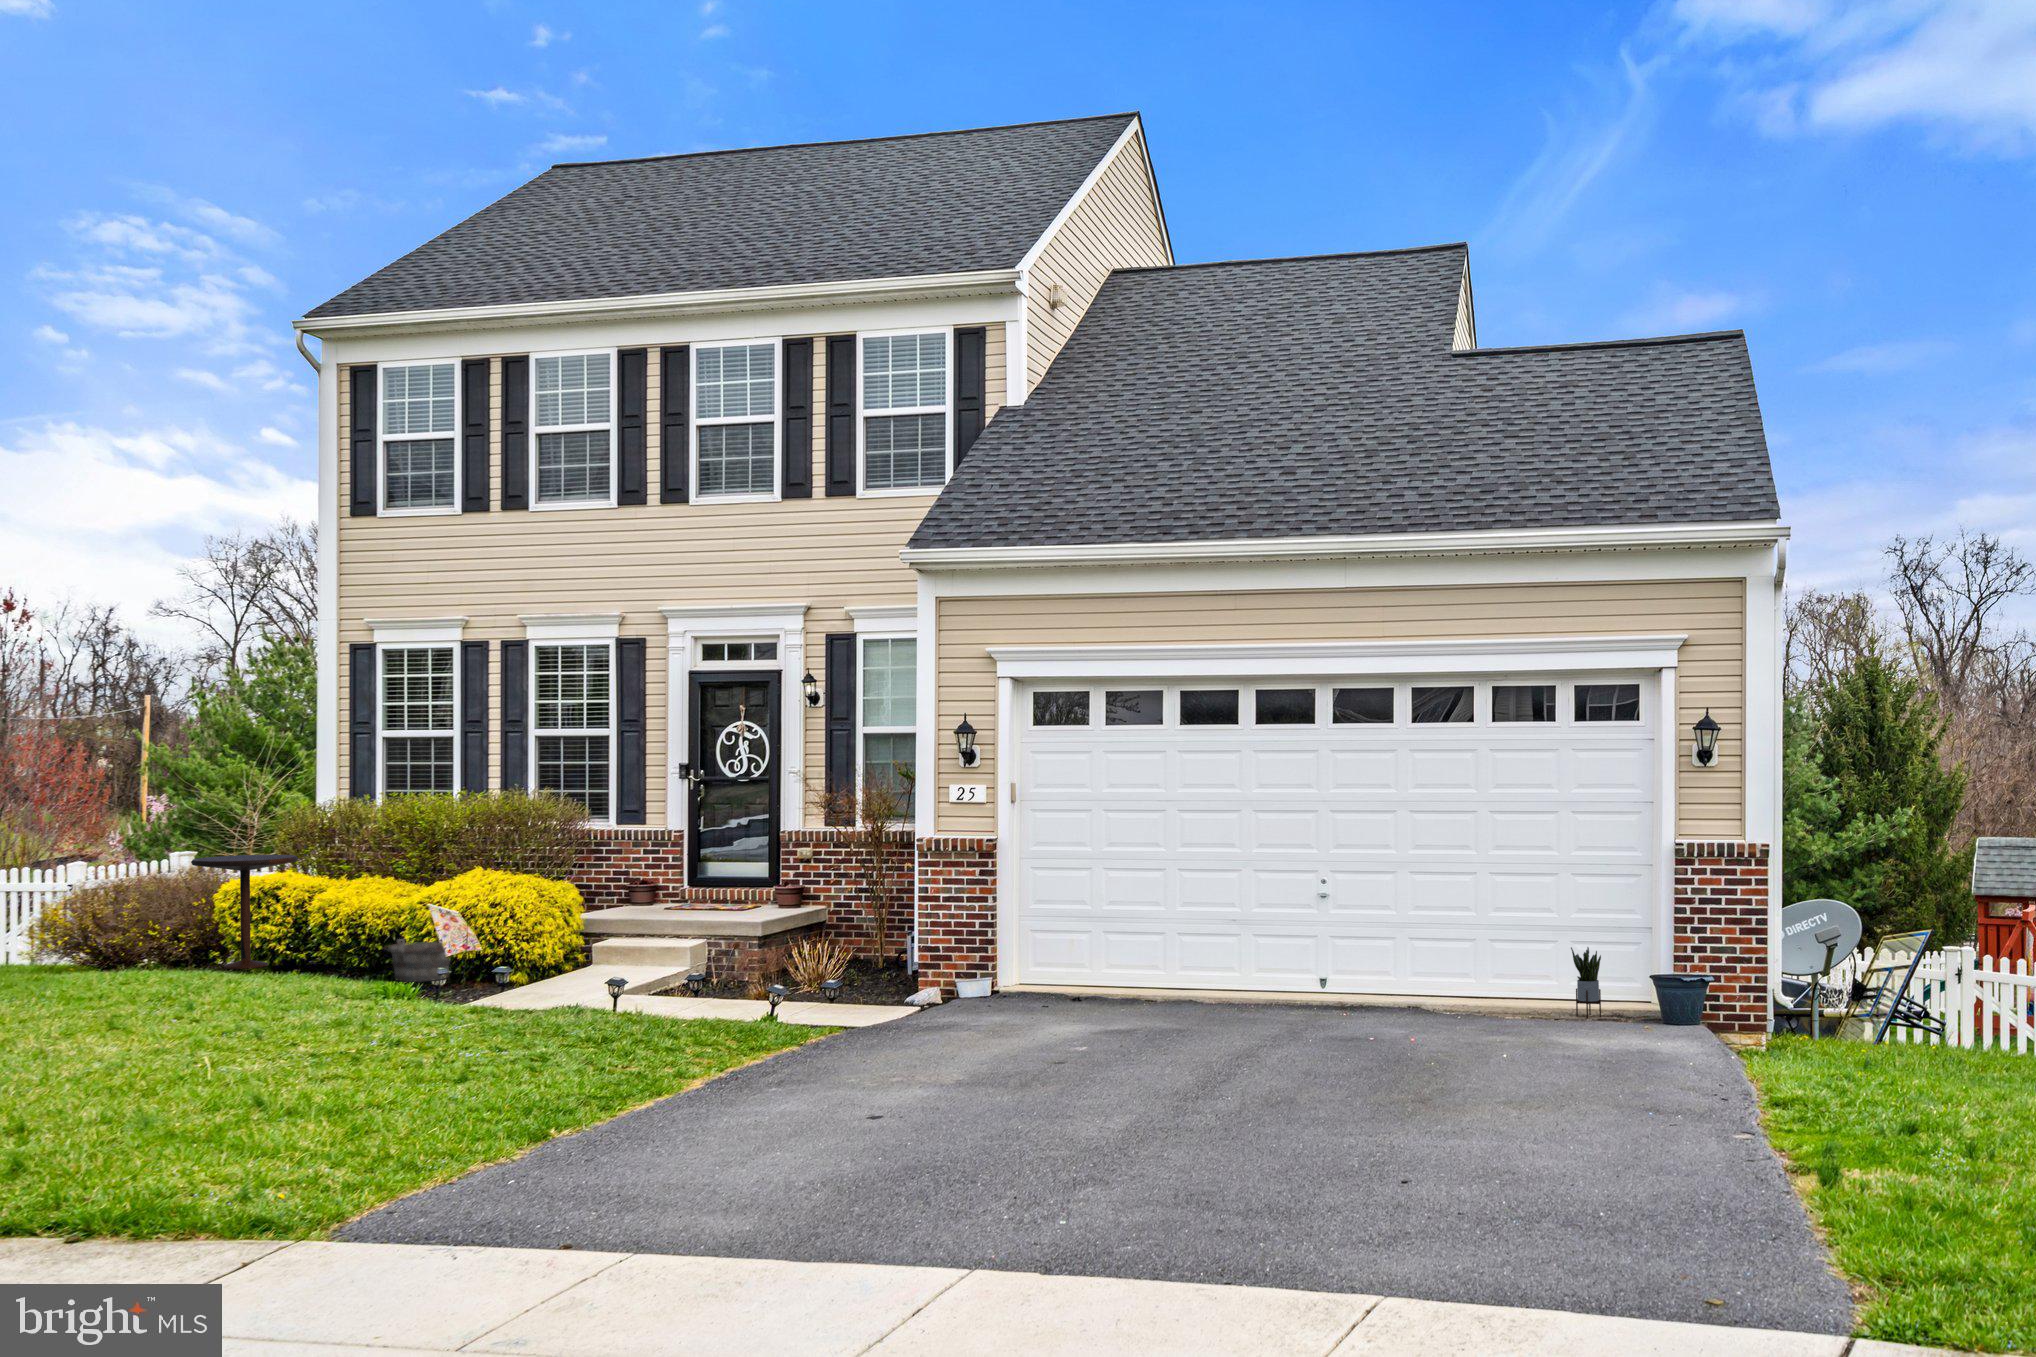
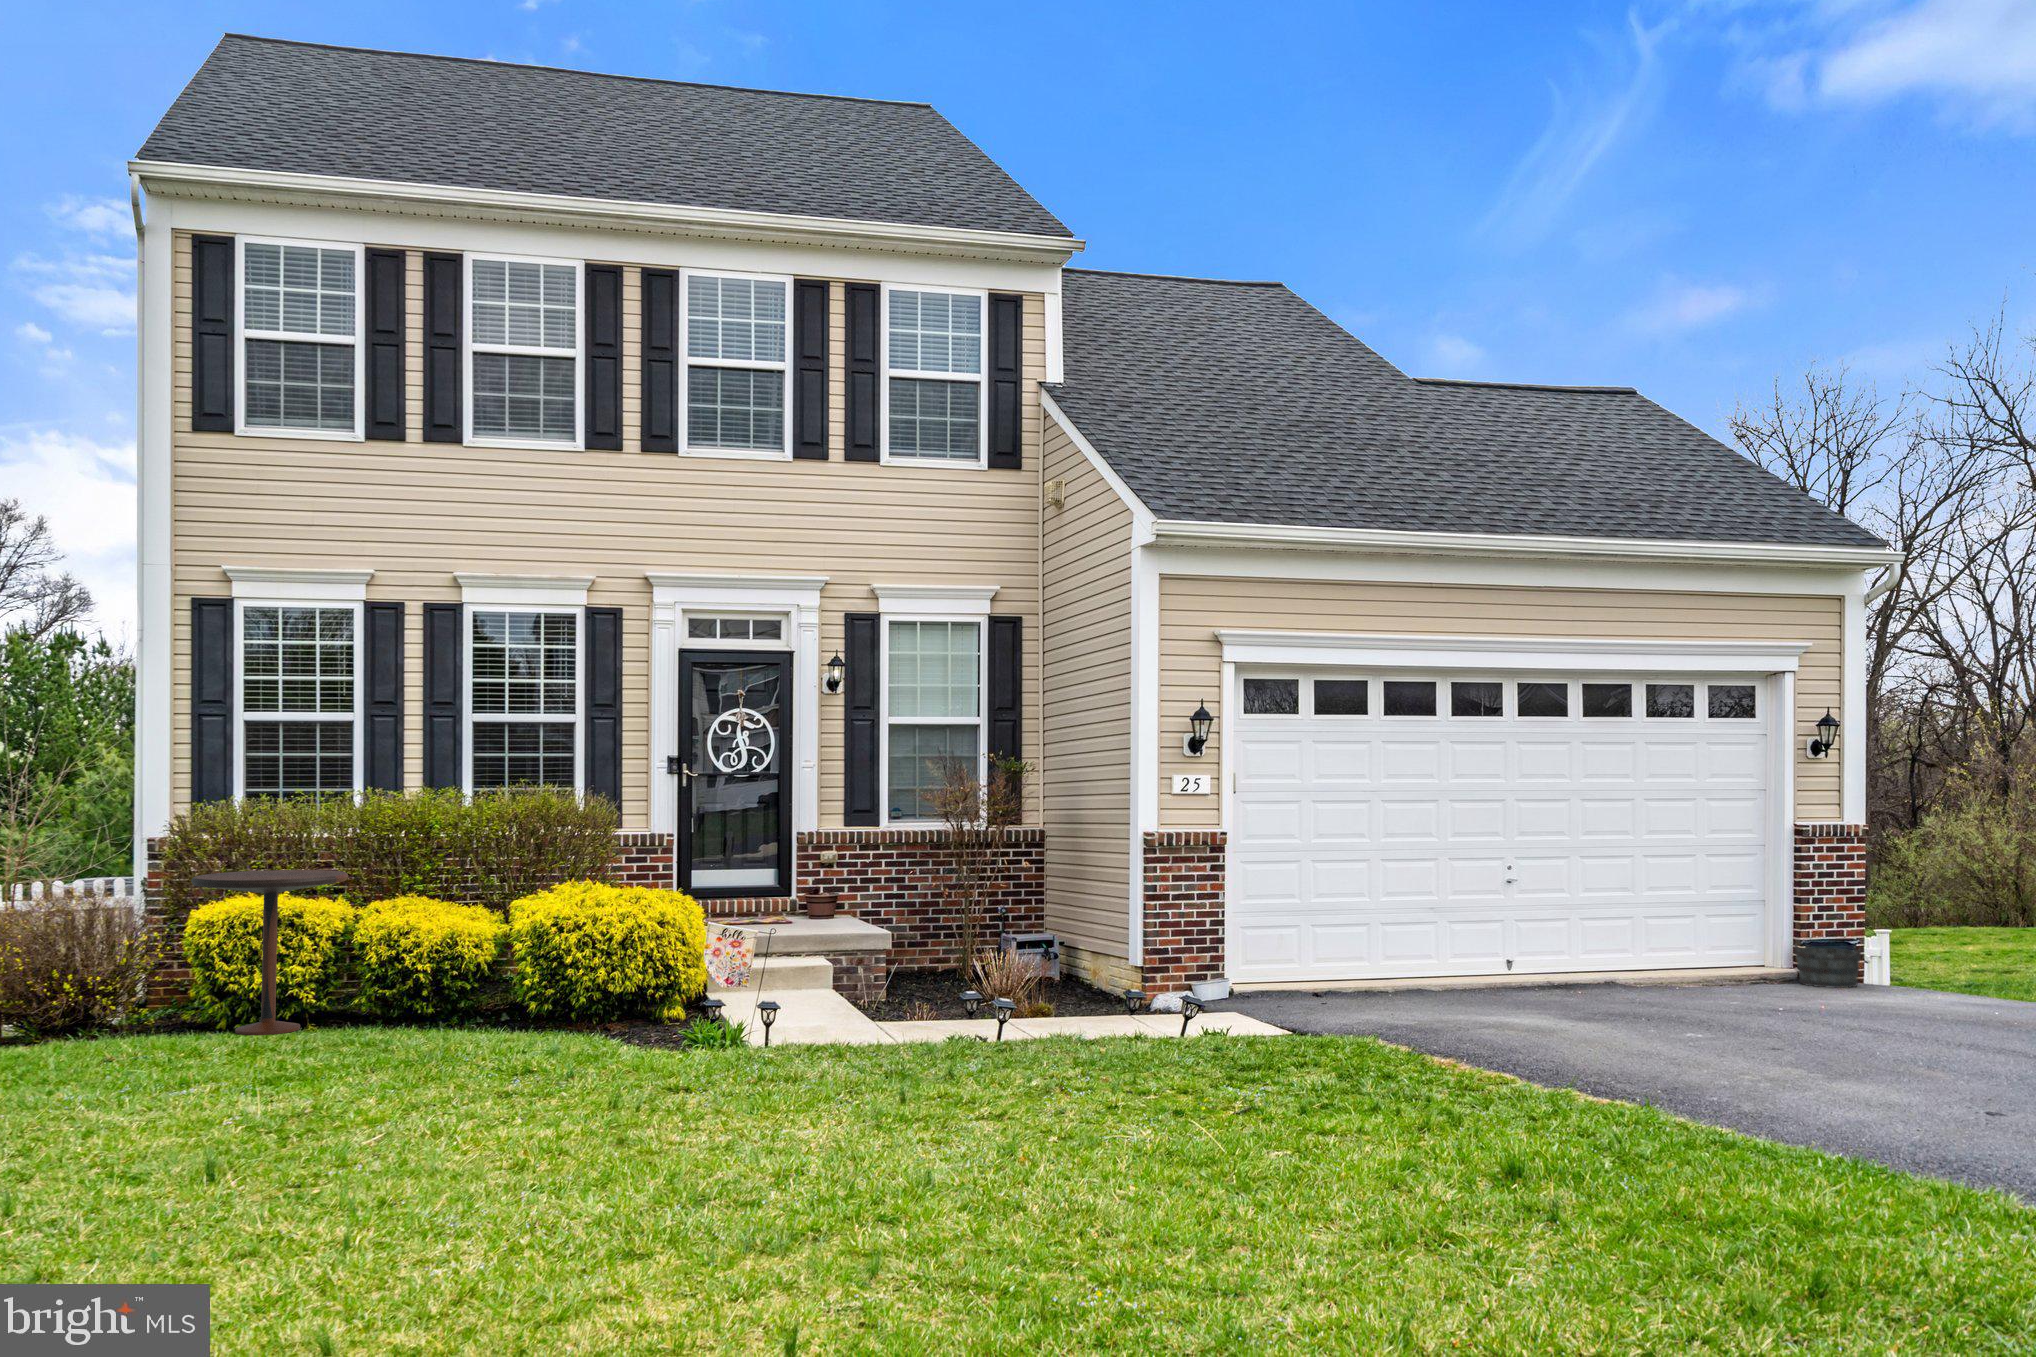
bucket: present [385,939,450,982] -> present [1794,945,1861,988]
potted plant: present [1571,947,1601,1018] -> none [1721,918,1741,981]

